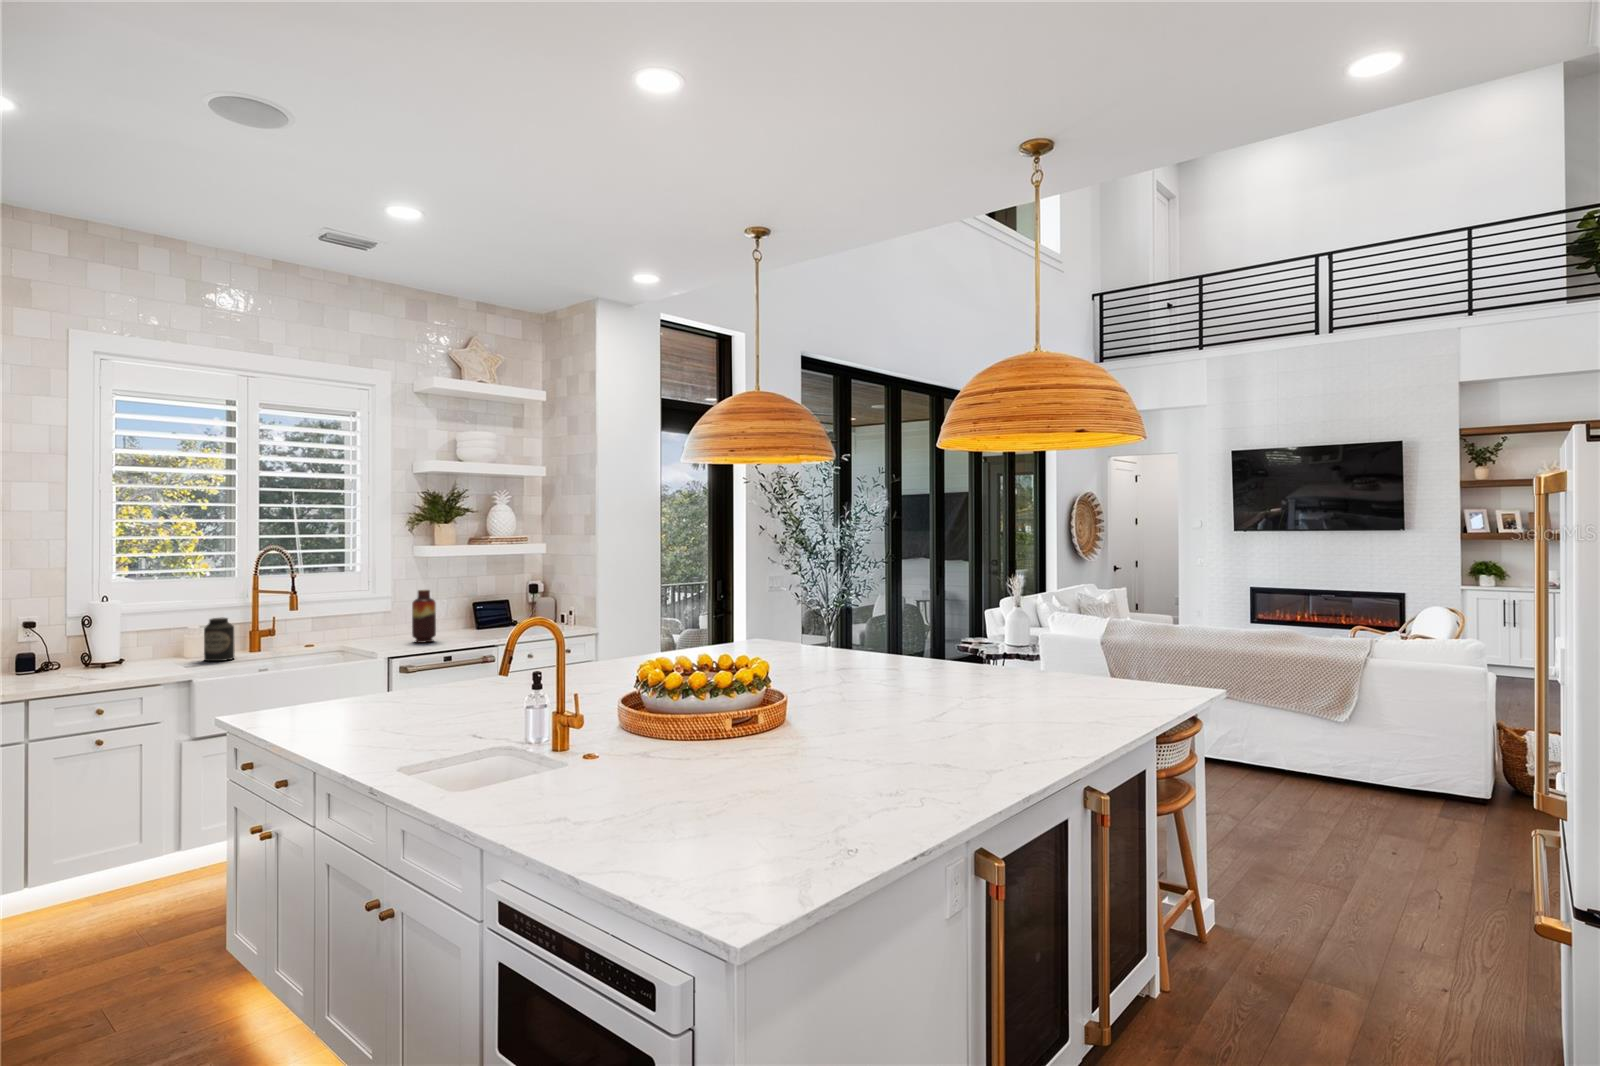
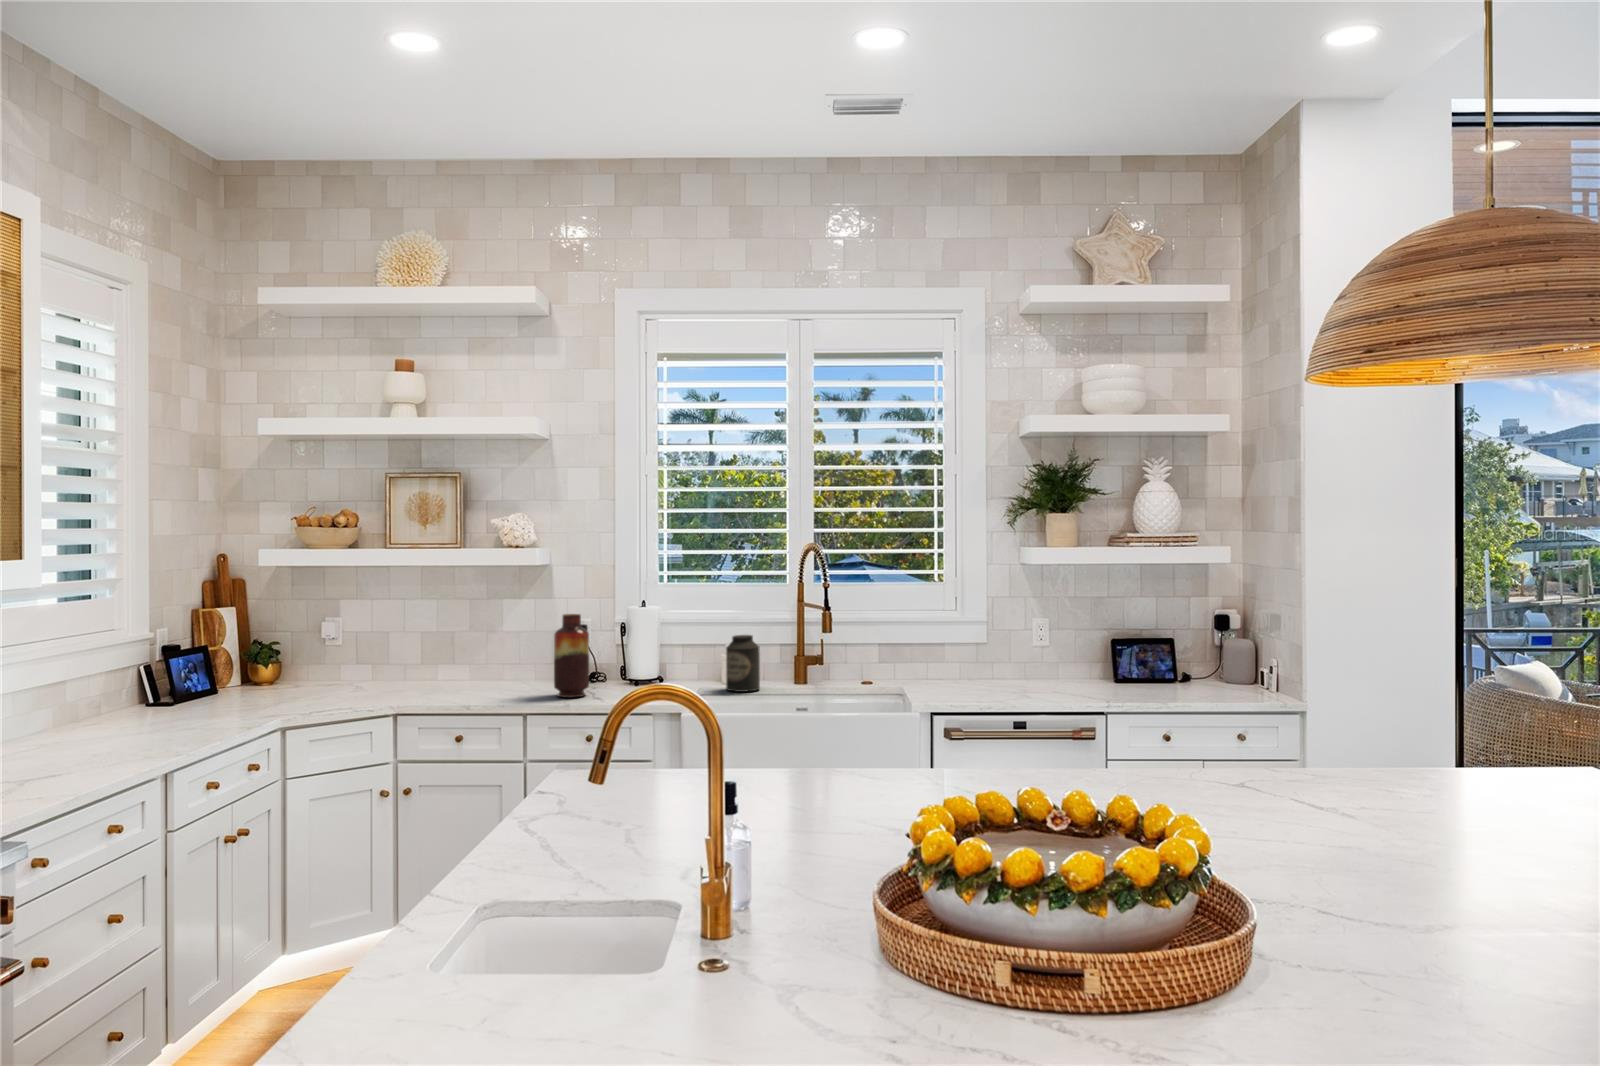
vase: present [412,590,436,643] -> present [554,614,589,698]

